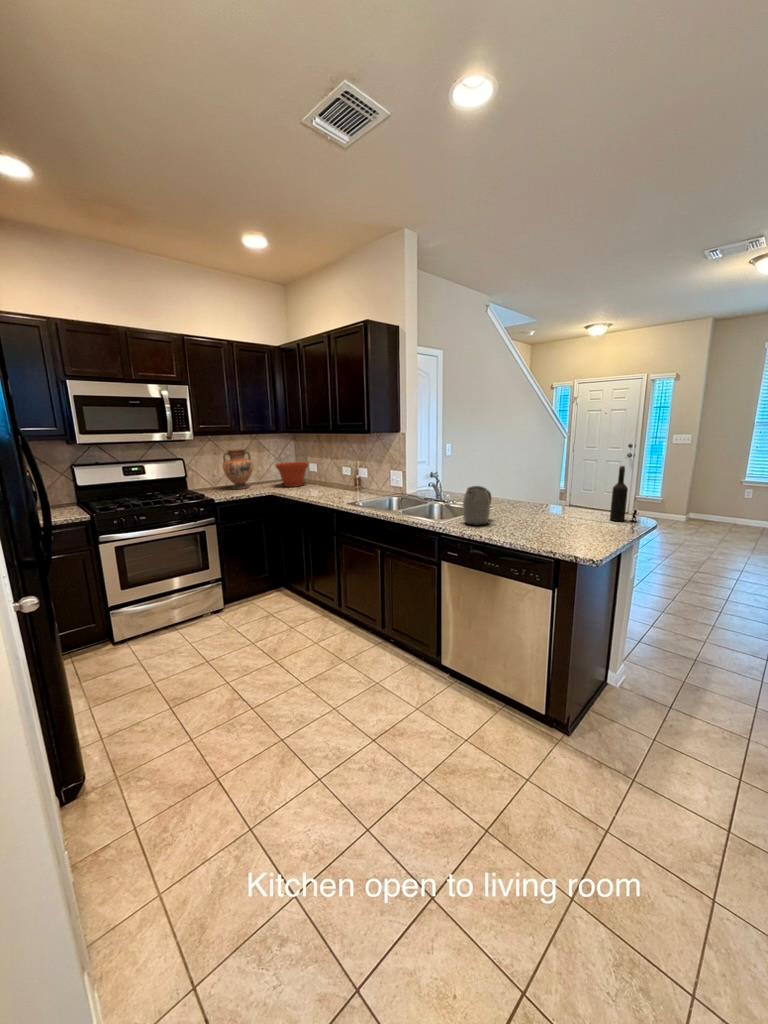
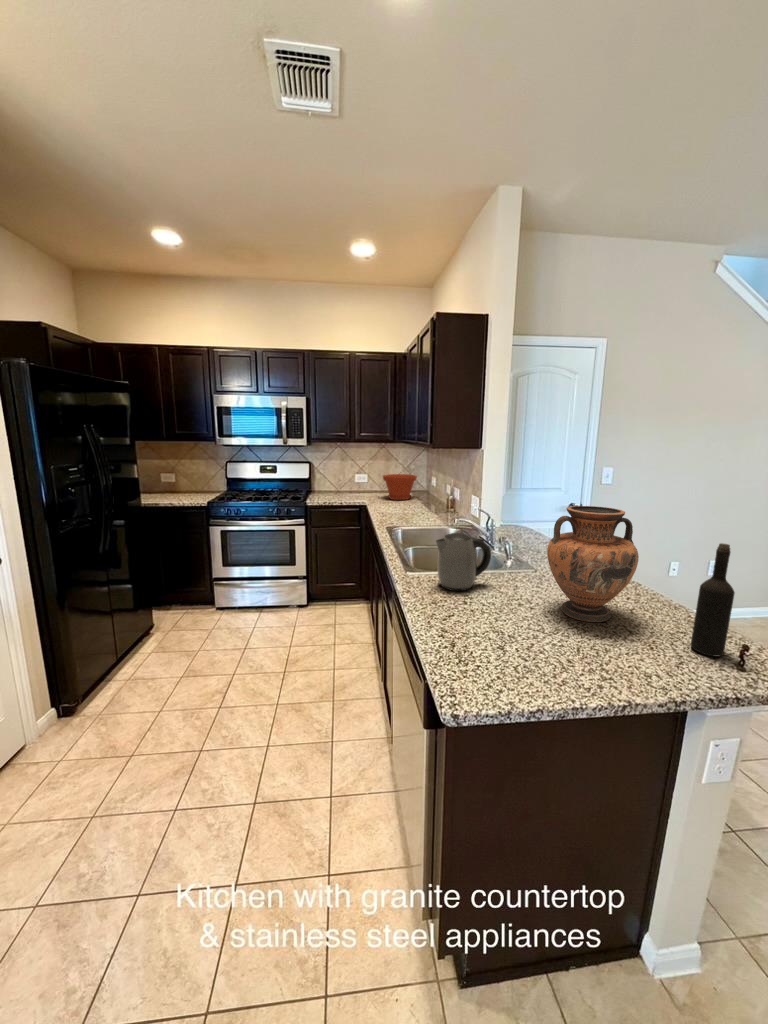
vase: present [223,449,253,489] -> present [547,506,639,622]

